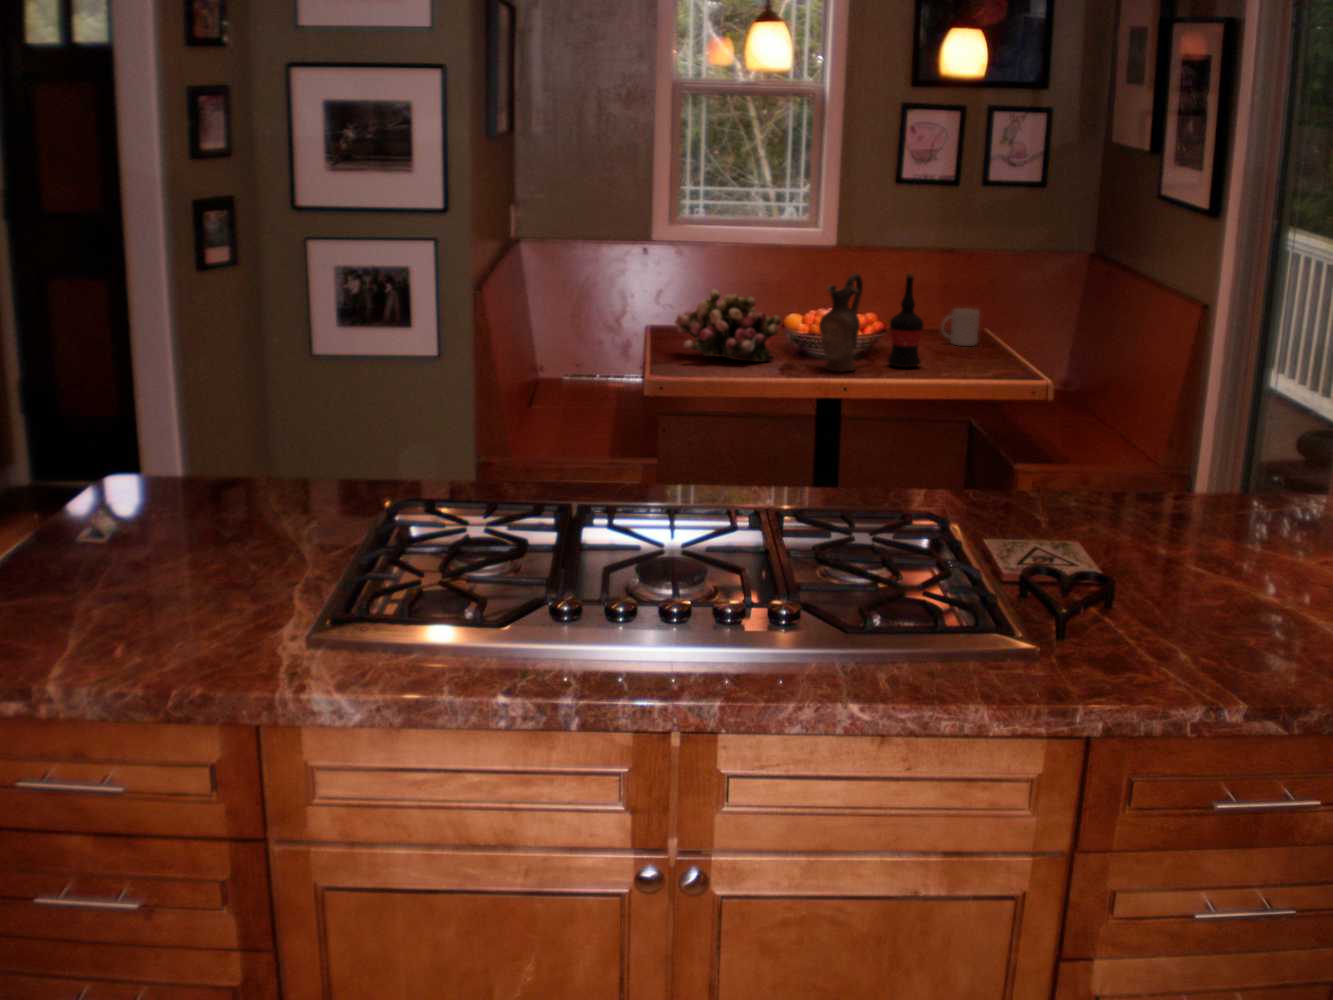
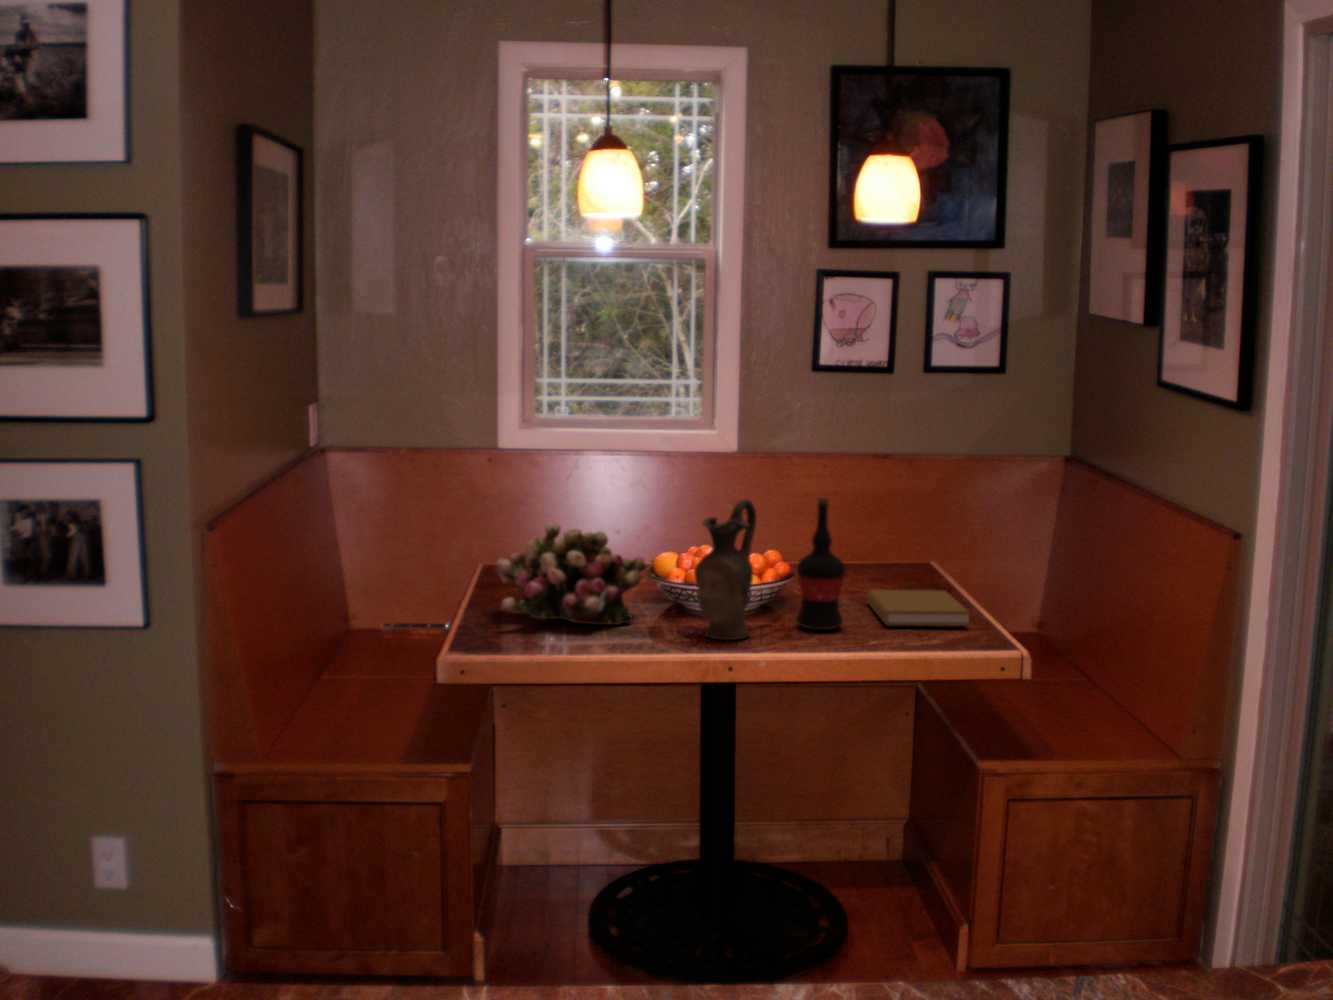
mug: present [942,308,980,346] -> none [874,537,926,589]
book: none [936,344,1010,367] -> present [867,590,969,626]

